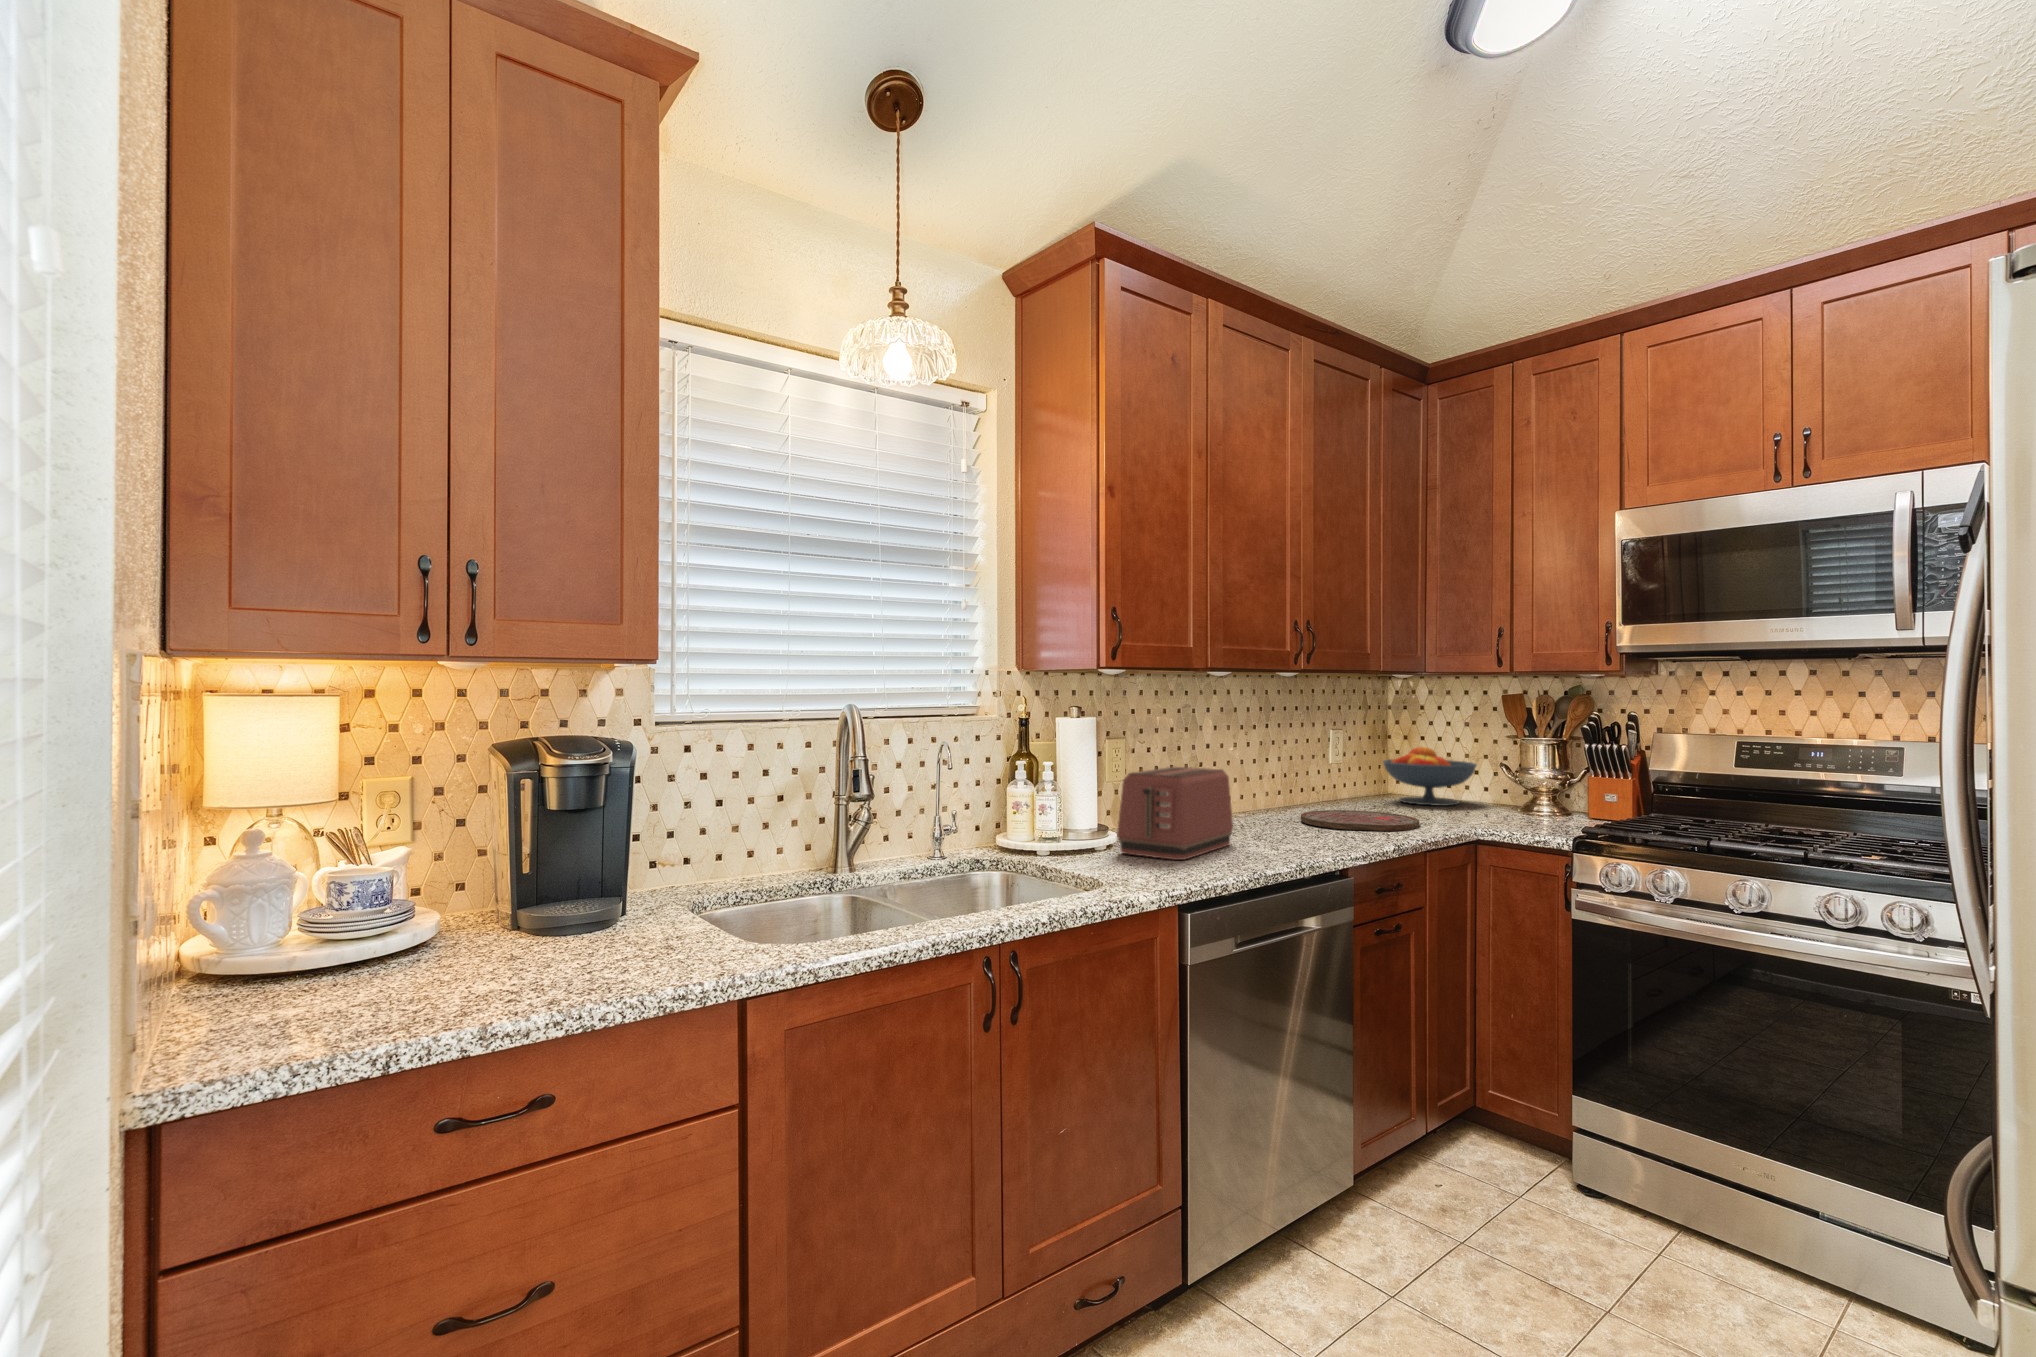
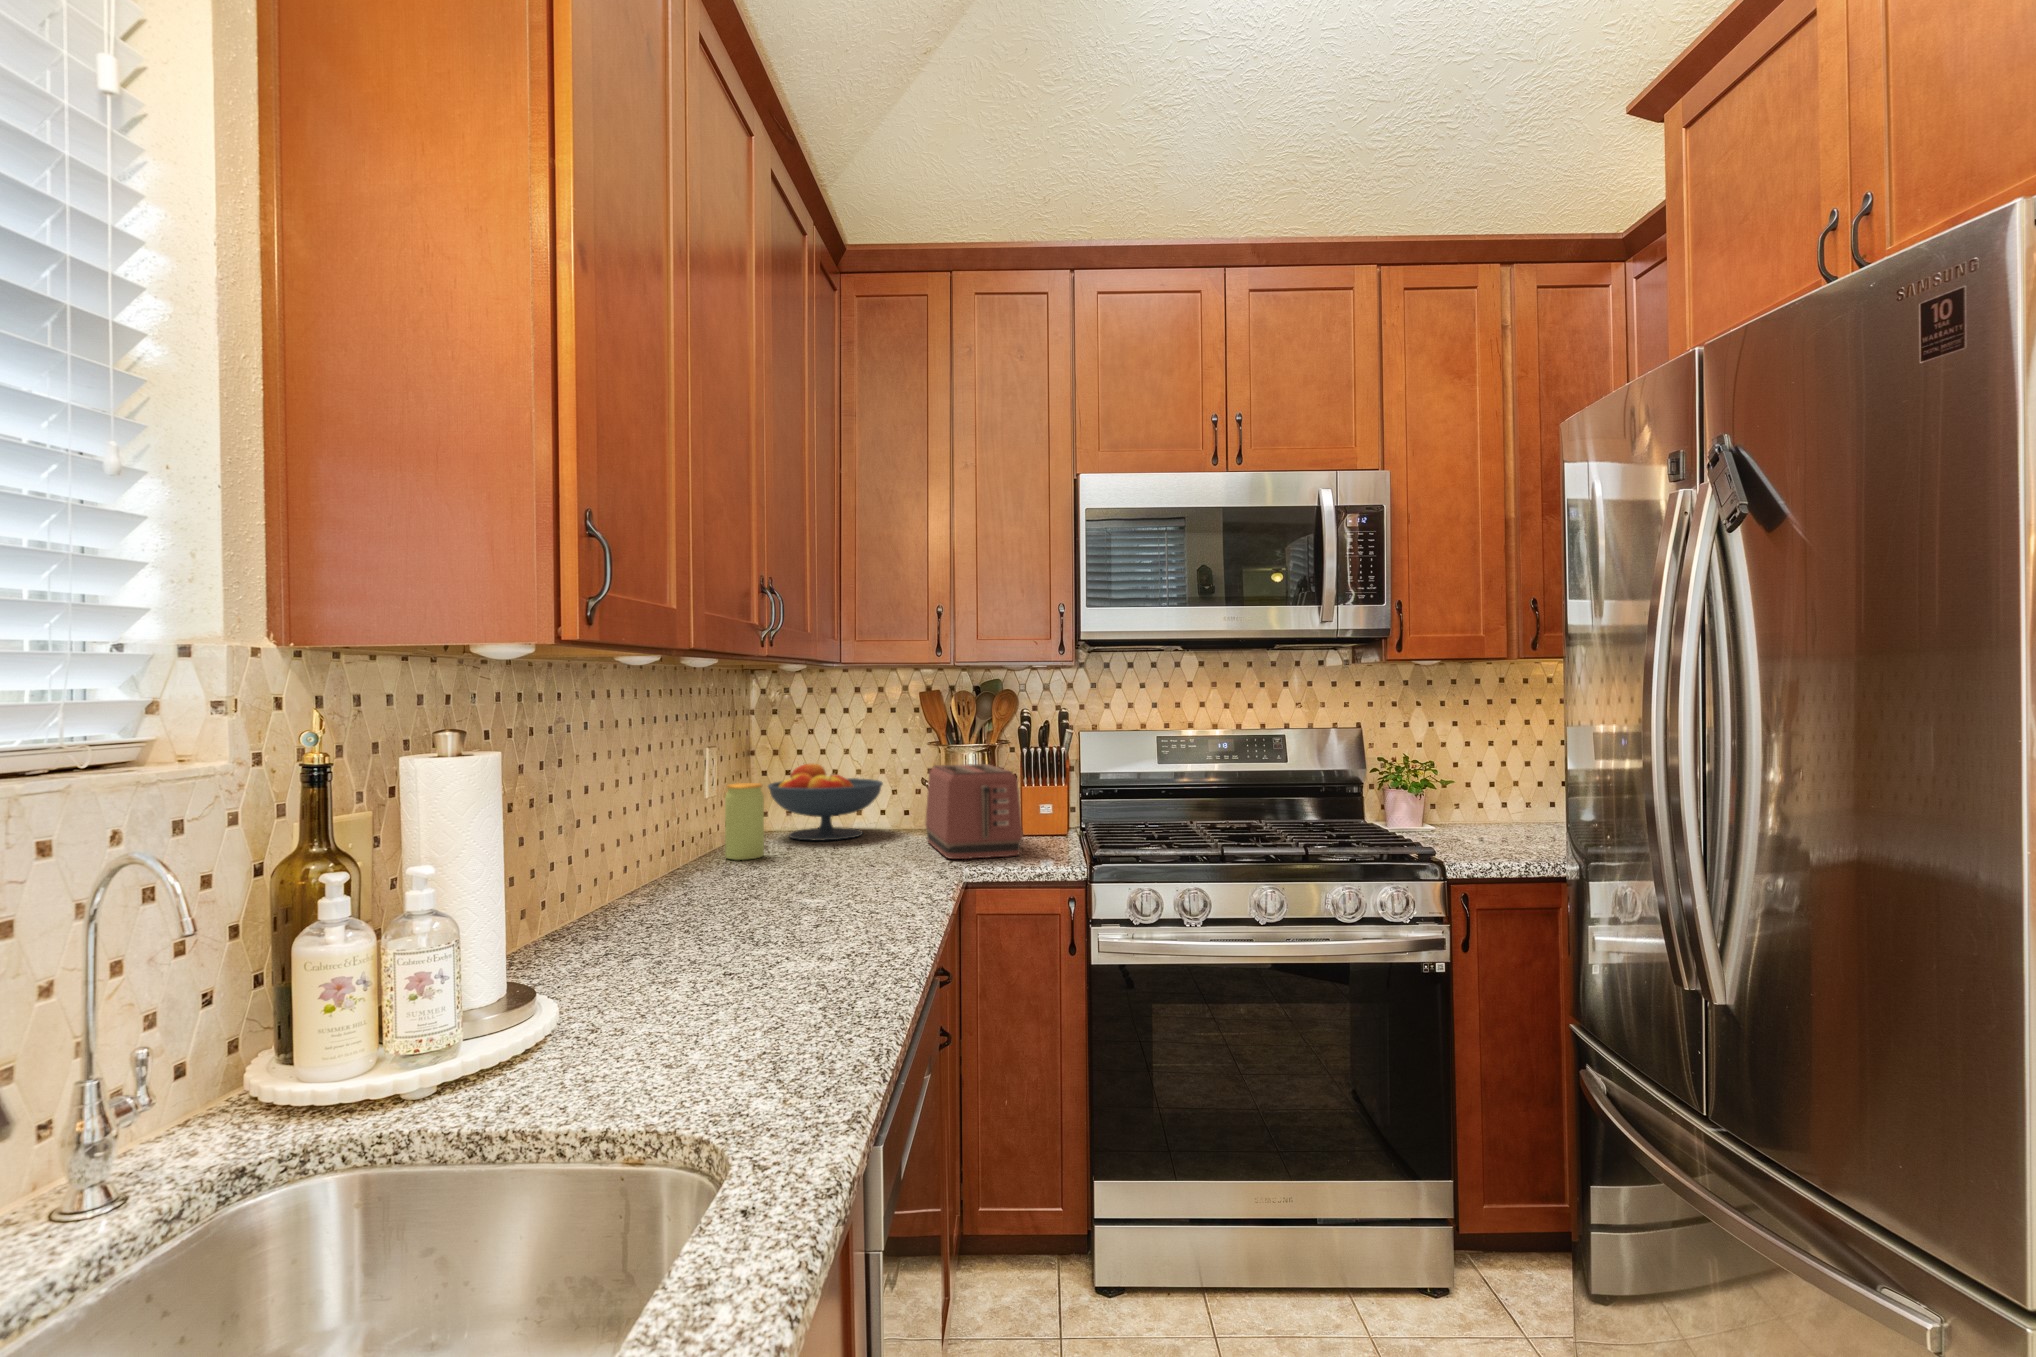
jar: none [1331,755,1359,808] -> present [725,783,764,860]
toaster: present [1117,767,1233,860] -> present [925,764,1023,859]
cutting board: present [1301,810,1419,831] -> none [737,861,902,898]

